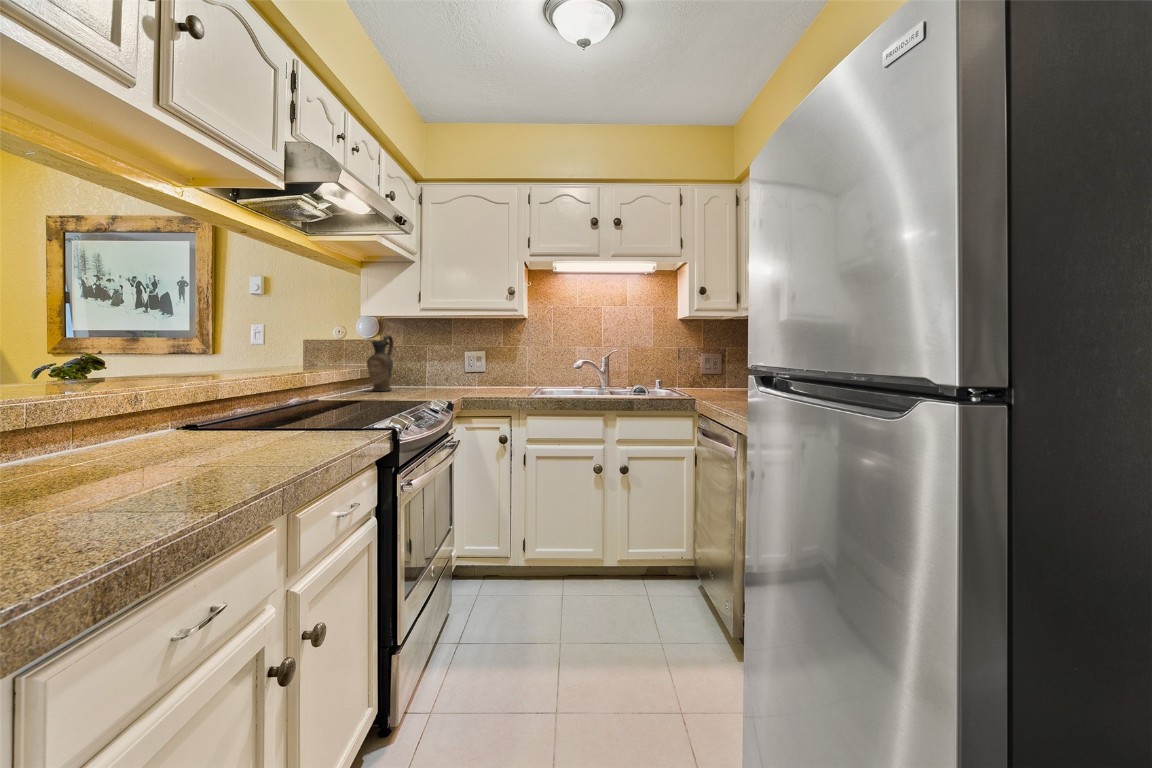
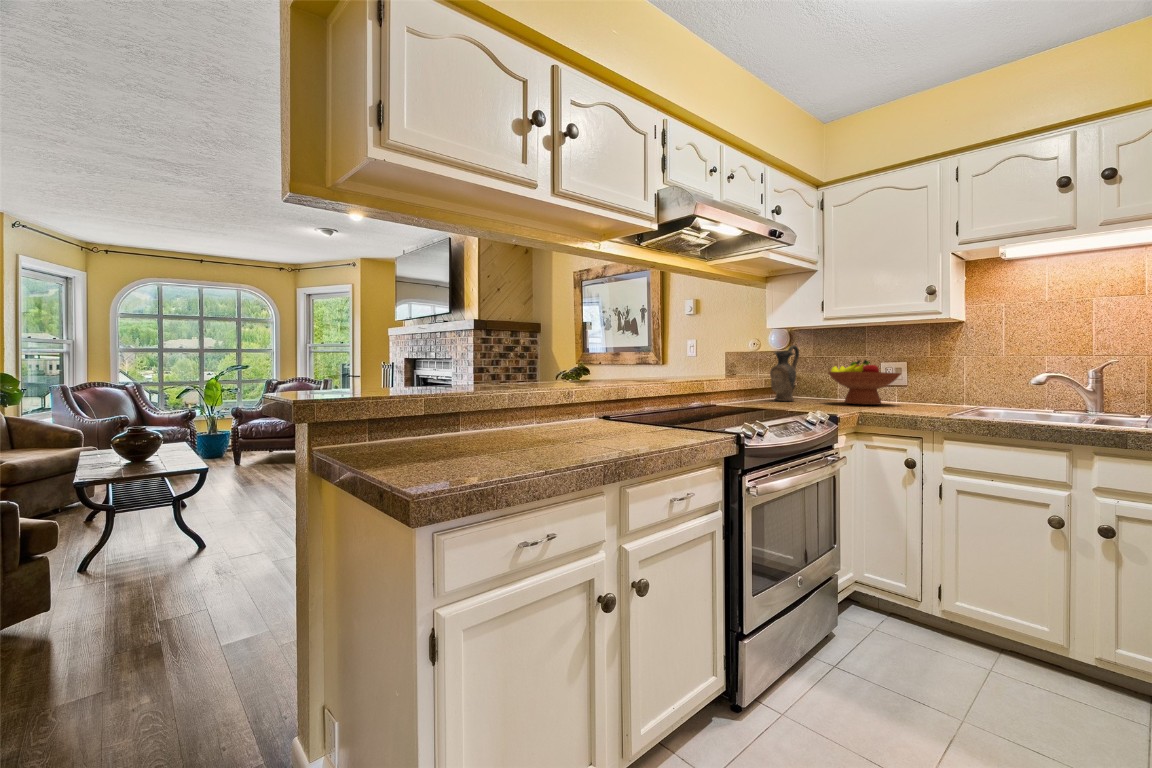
fruit bowl: none [424,350,485,391] -> present [828,360,901,405]

